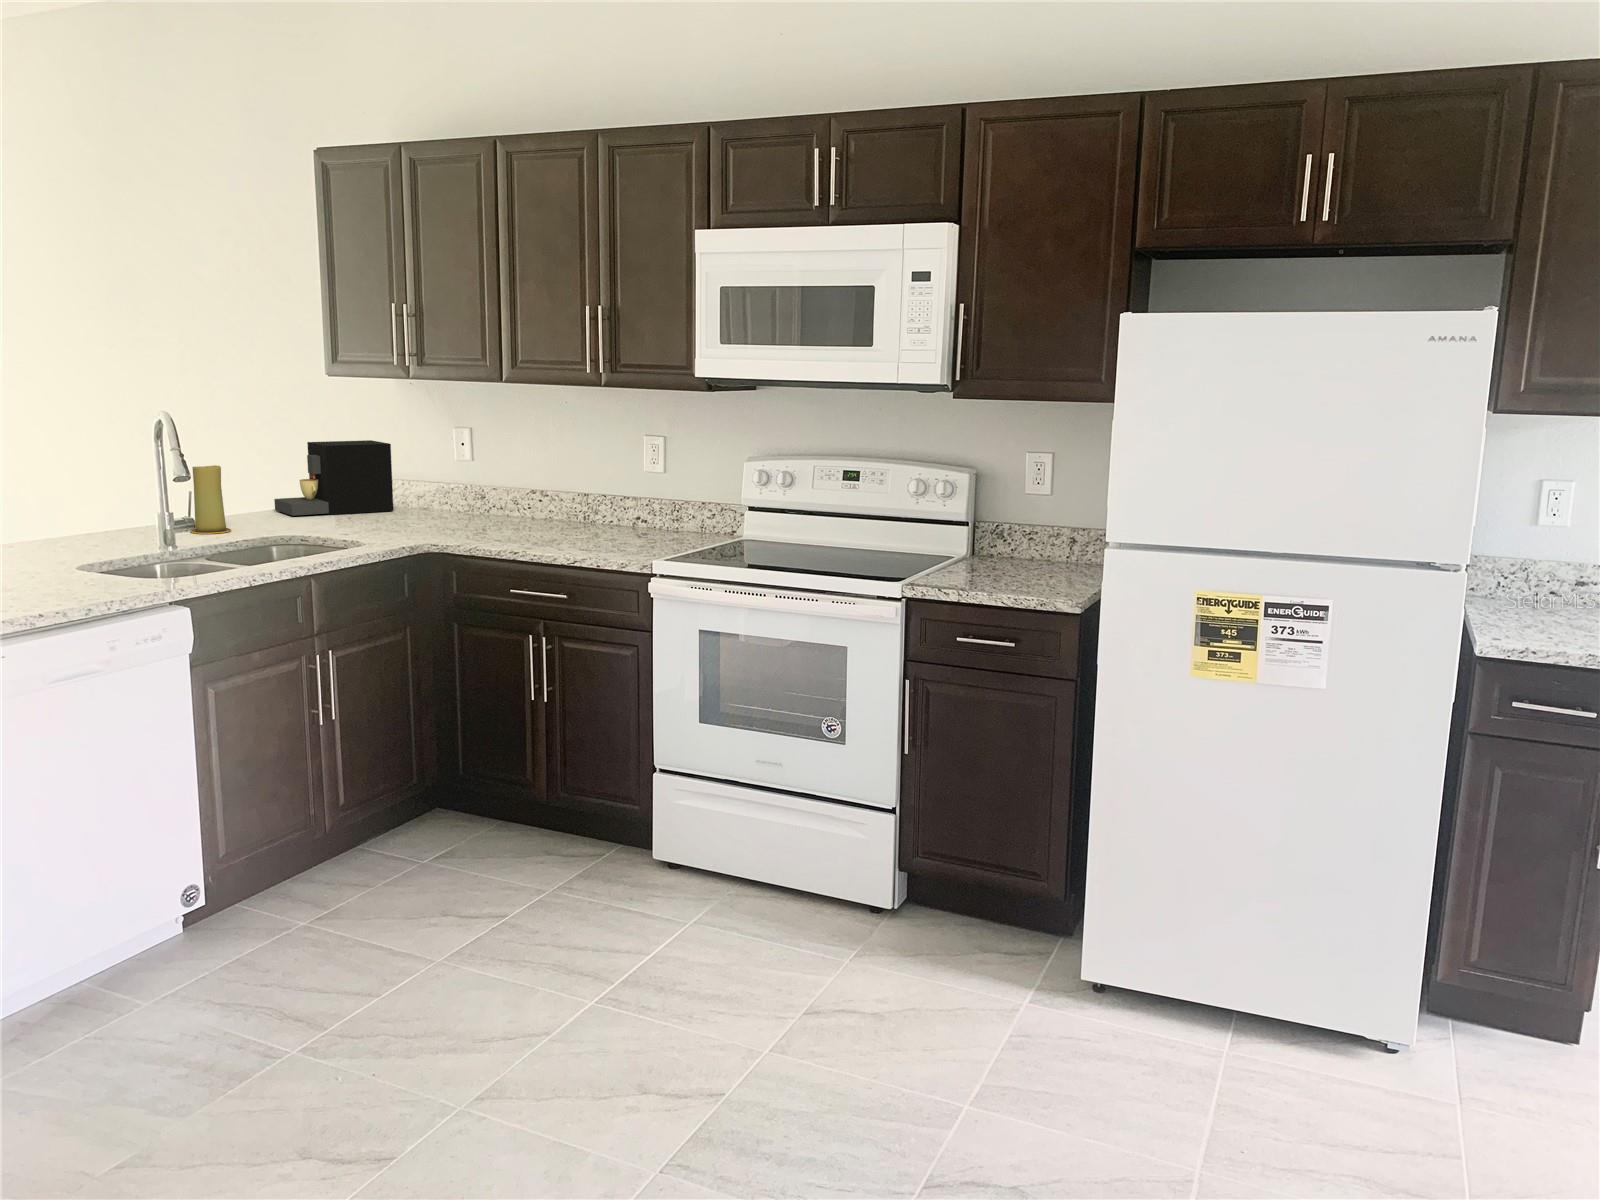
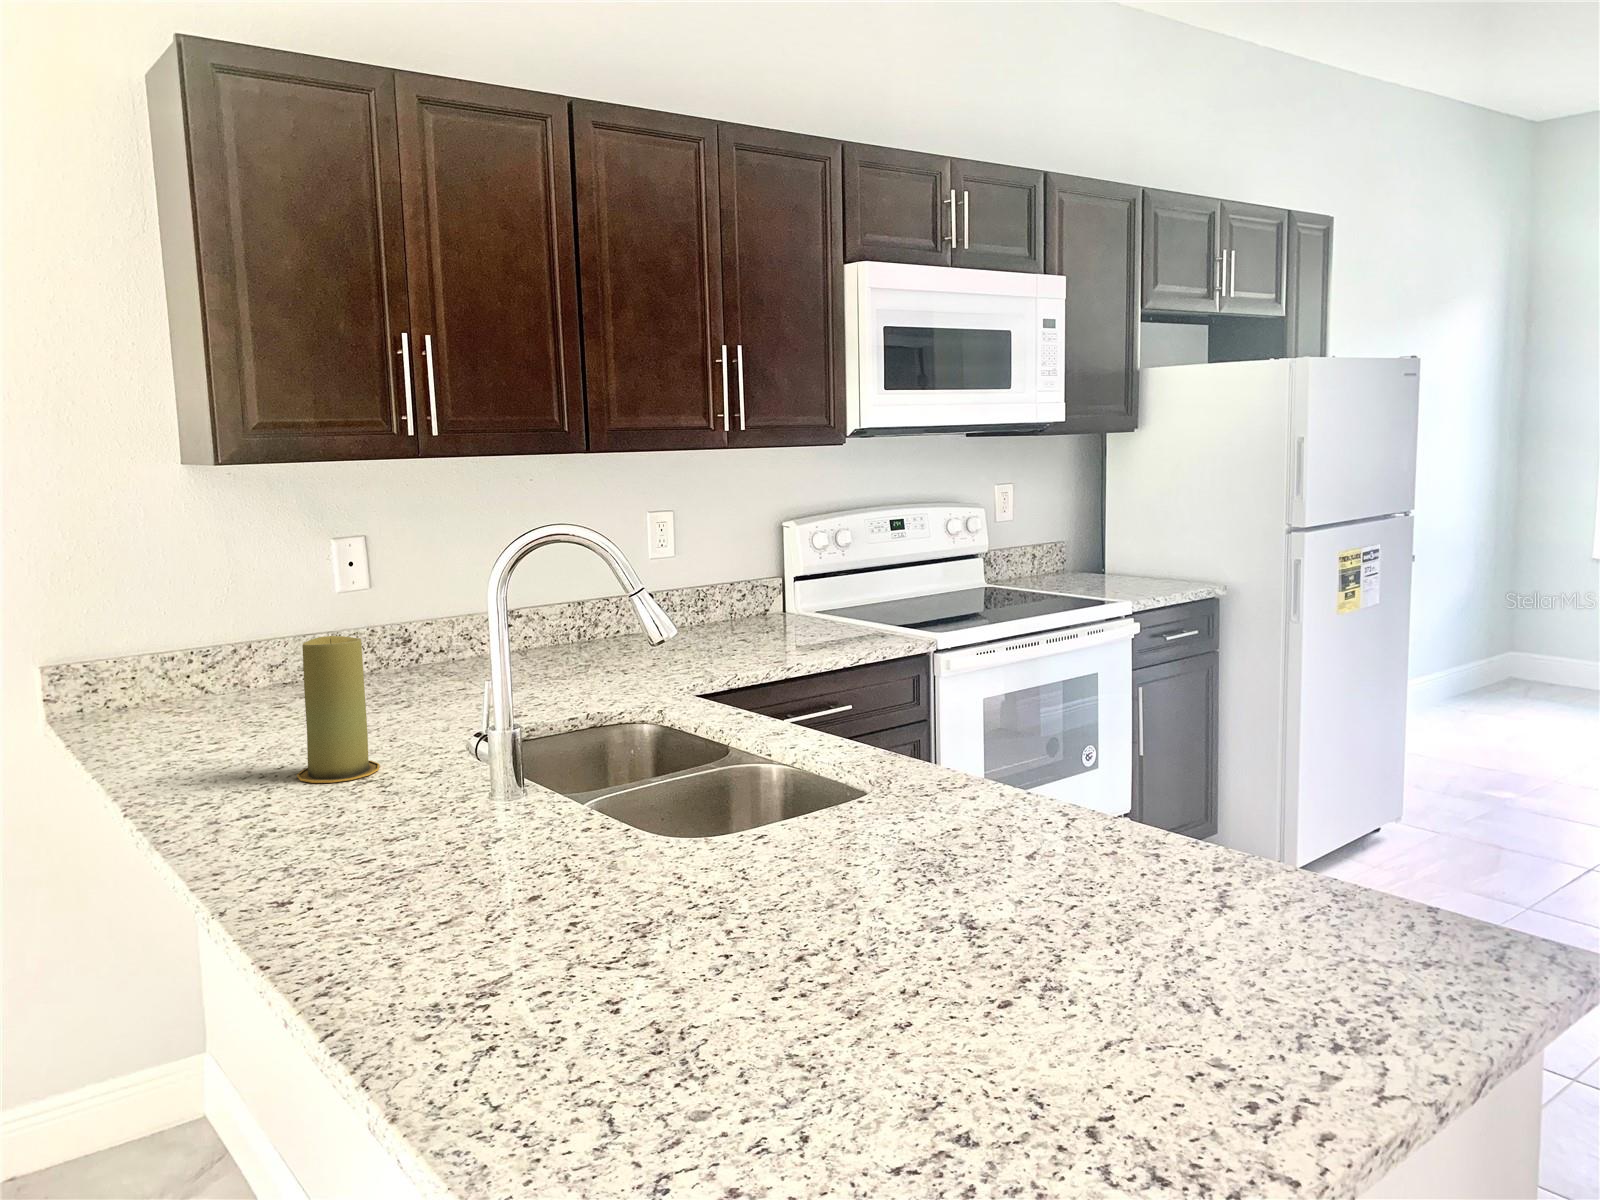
coffee maker: present [274,440,393,516] -> none [126,575,290,739]

